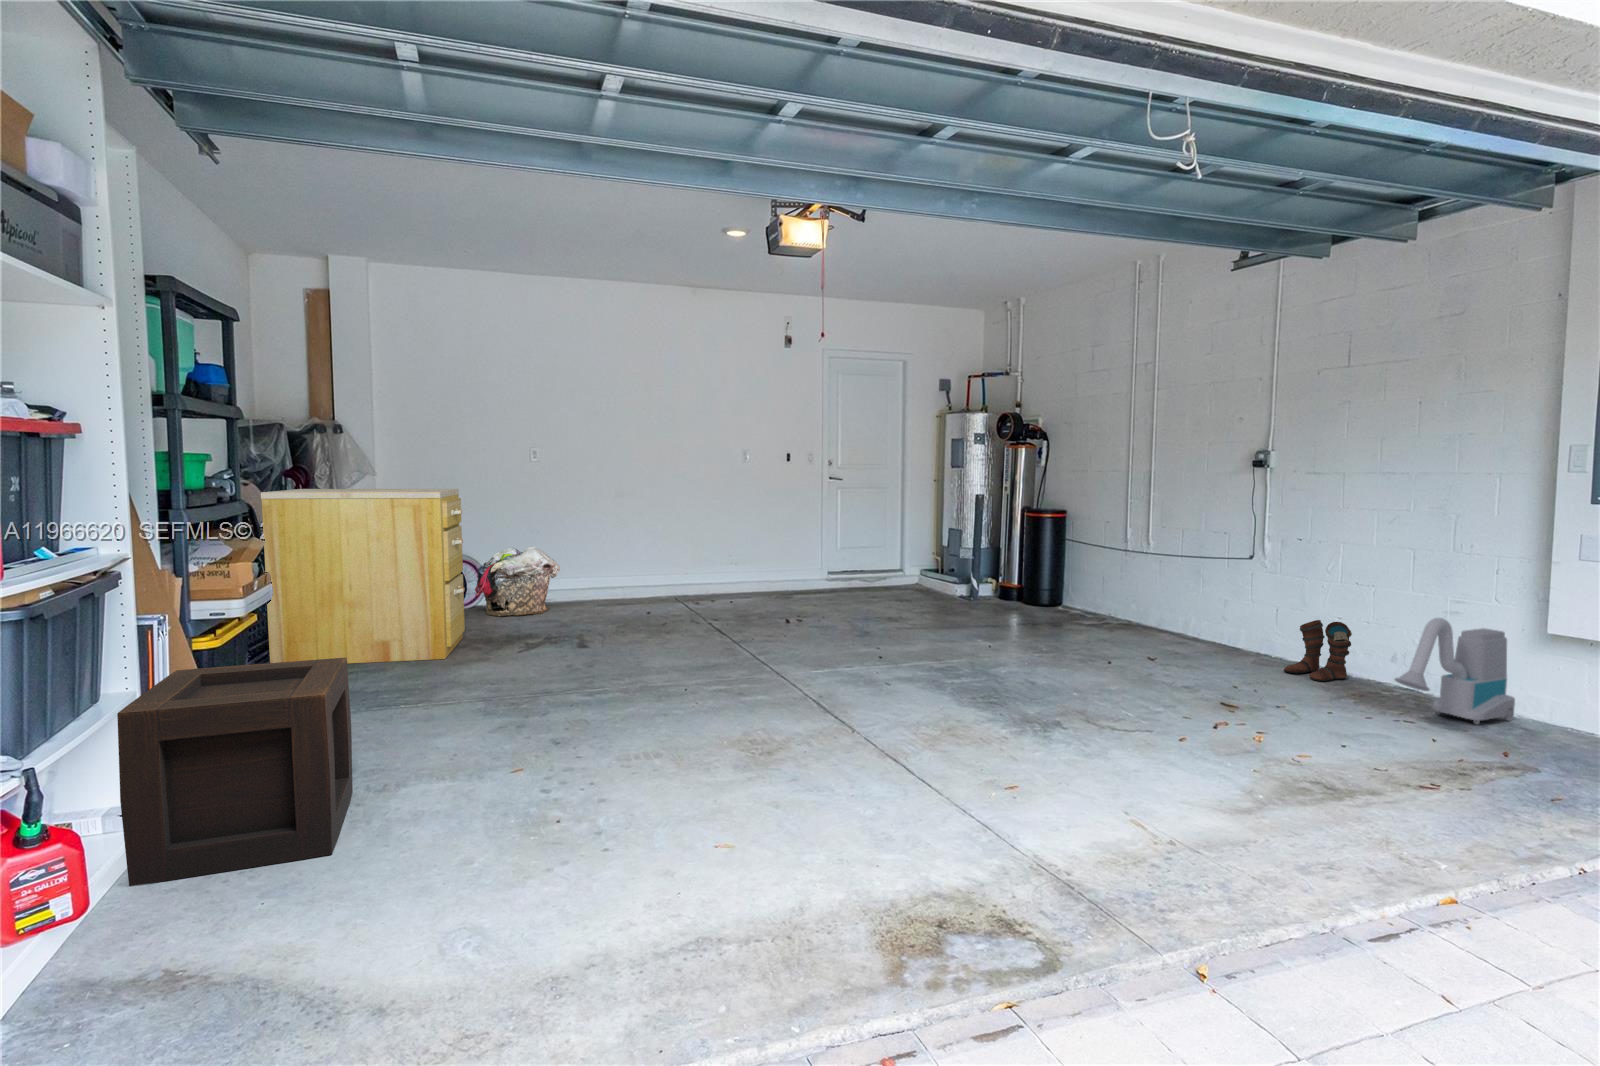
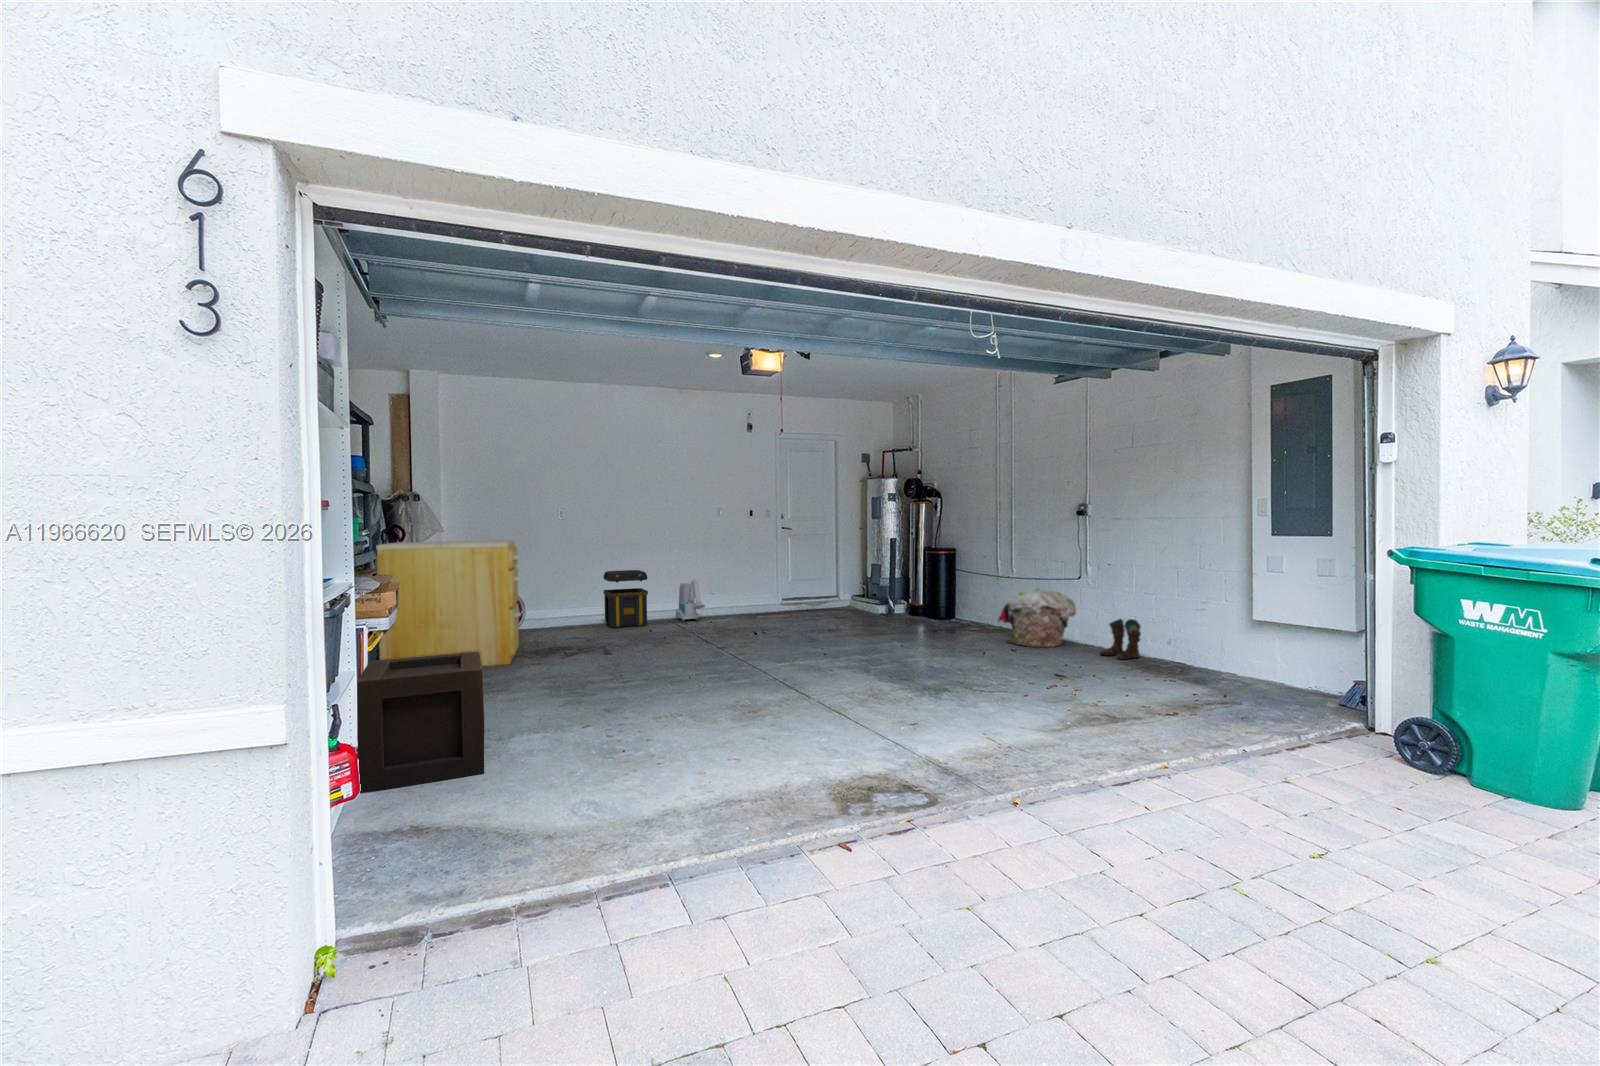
toolbox: none [588,531,645,607] -> present [603,570,648,628]
laundry basket: present [475,546,560,617] -> present [998,588,1076,647]
vacuum cleaner: present [1395,618,1515,725] -> present [676,579,705,621]

